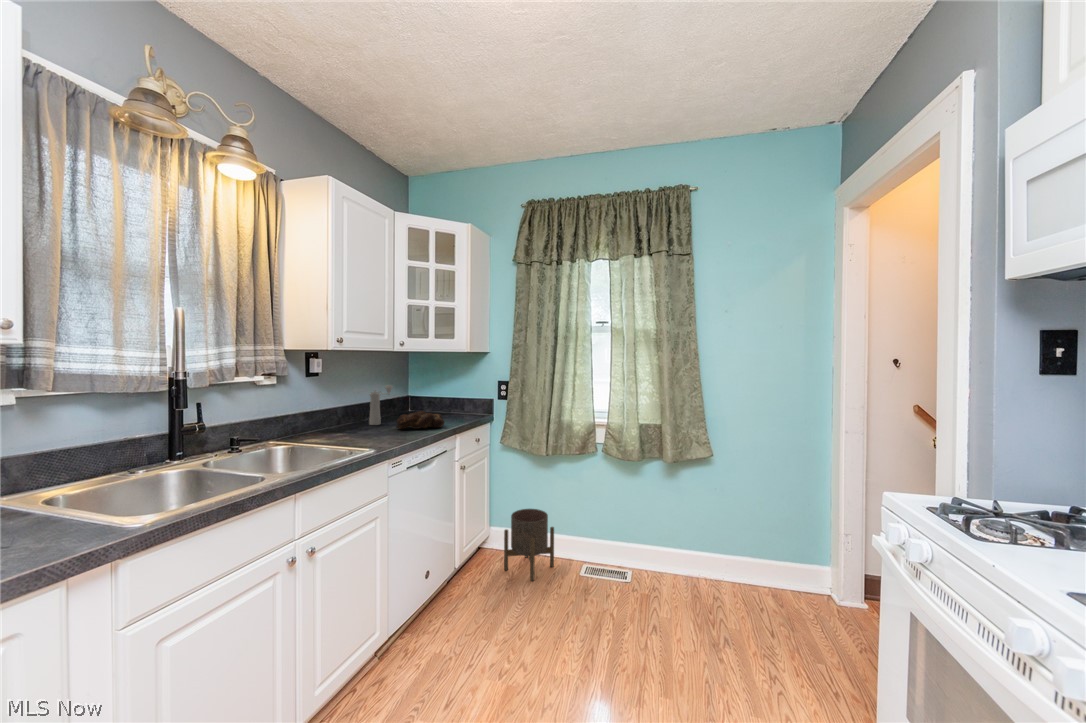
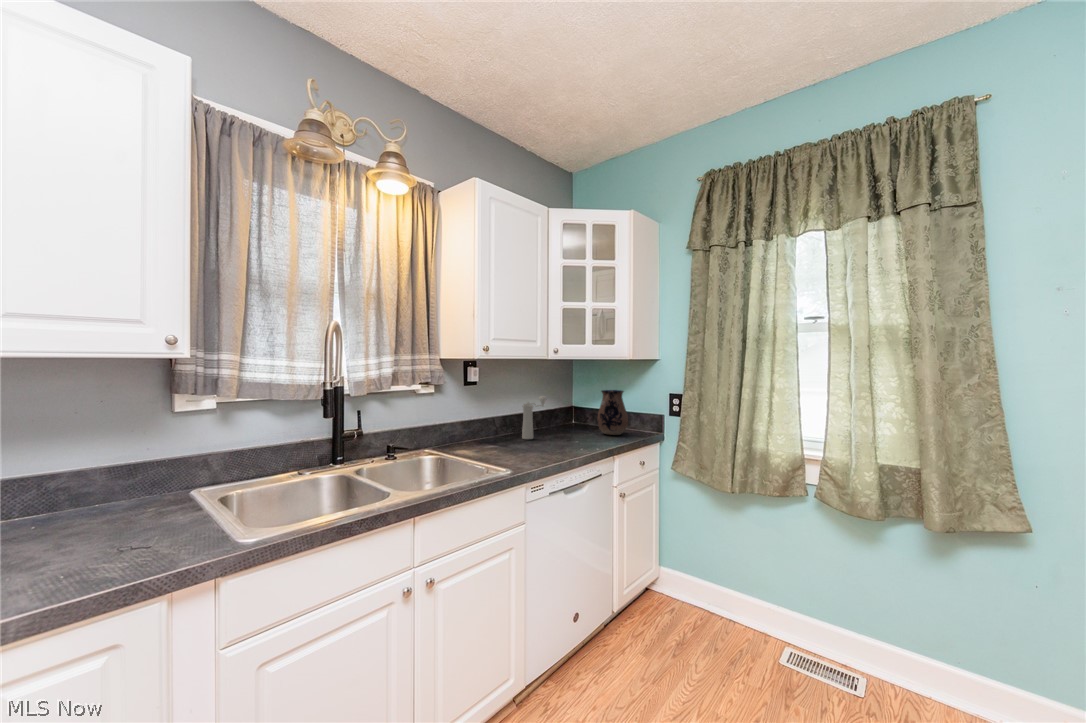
ceramic pitcher: none [439,378,466,417] -> present [597,390,628,435]
bread loaf: present [396,411,444,429] -> none [546,427,599,448]
planter: present [504,509,554,581] -> none [673,558,741,657]

